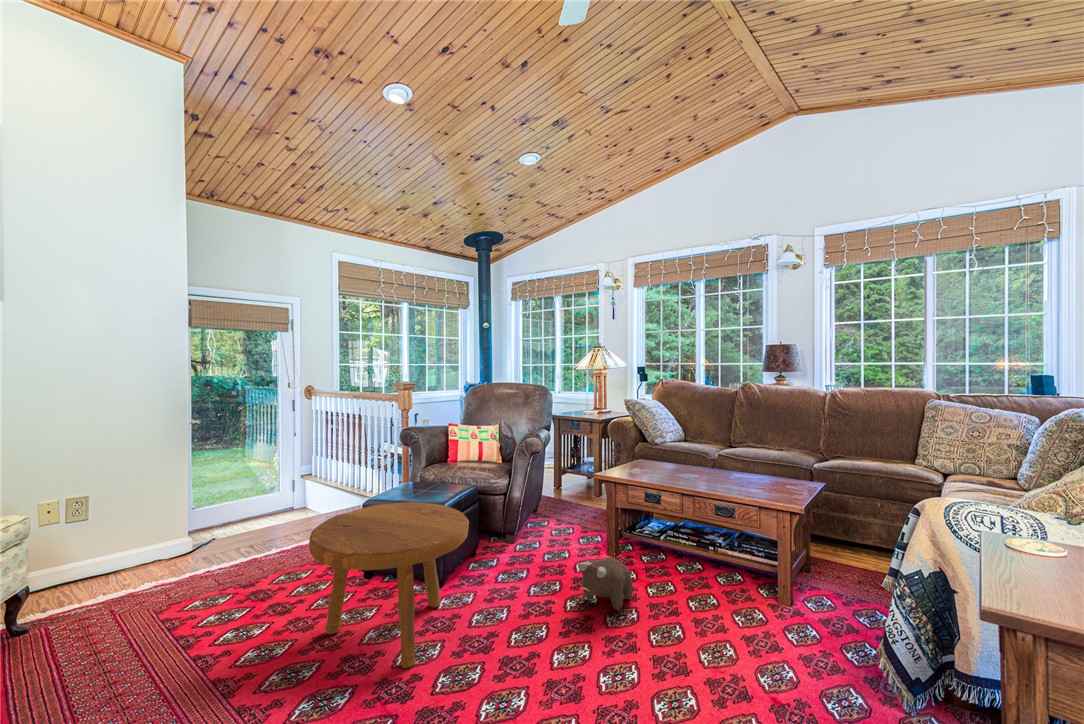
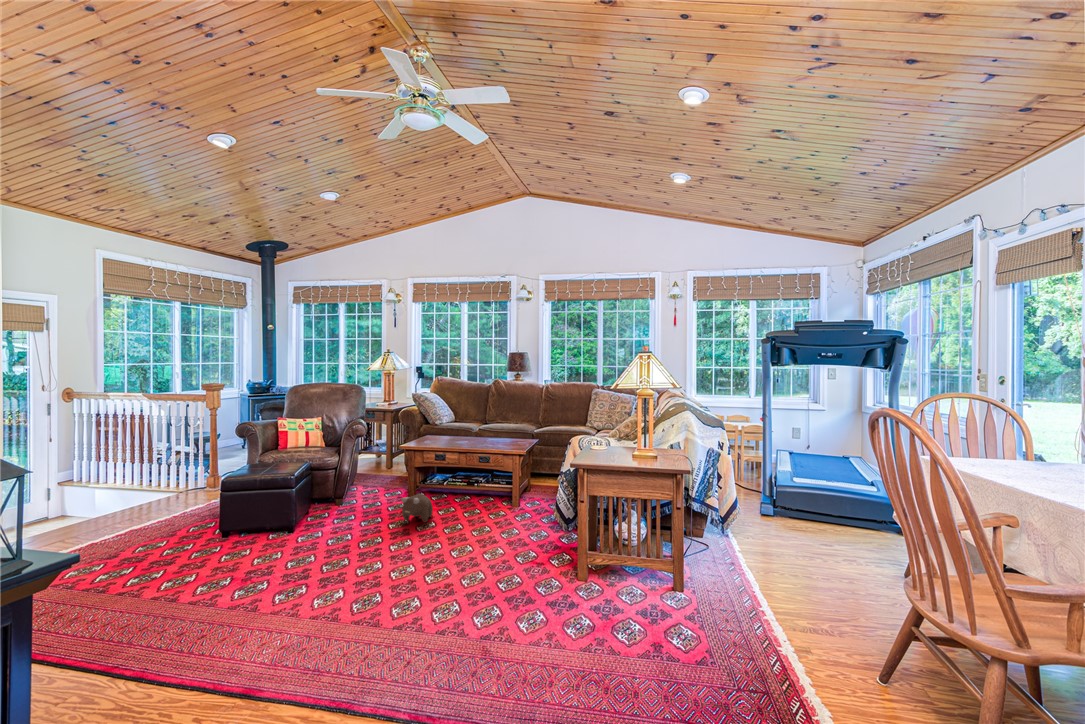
footstool: present [309,502,469,668] -> none [224,474,335,566]

